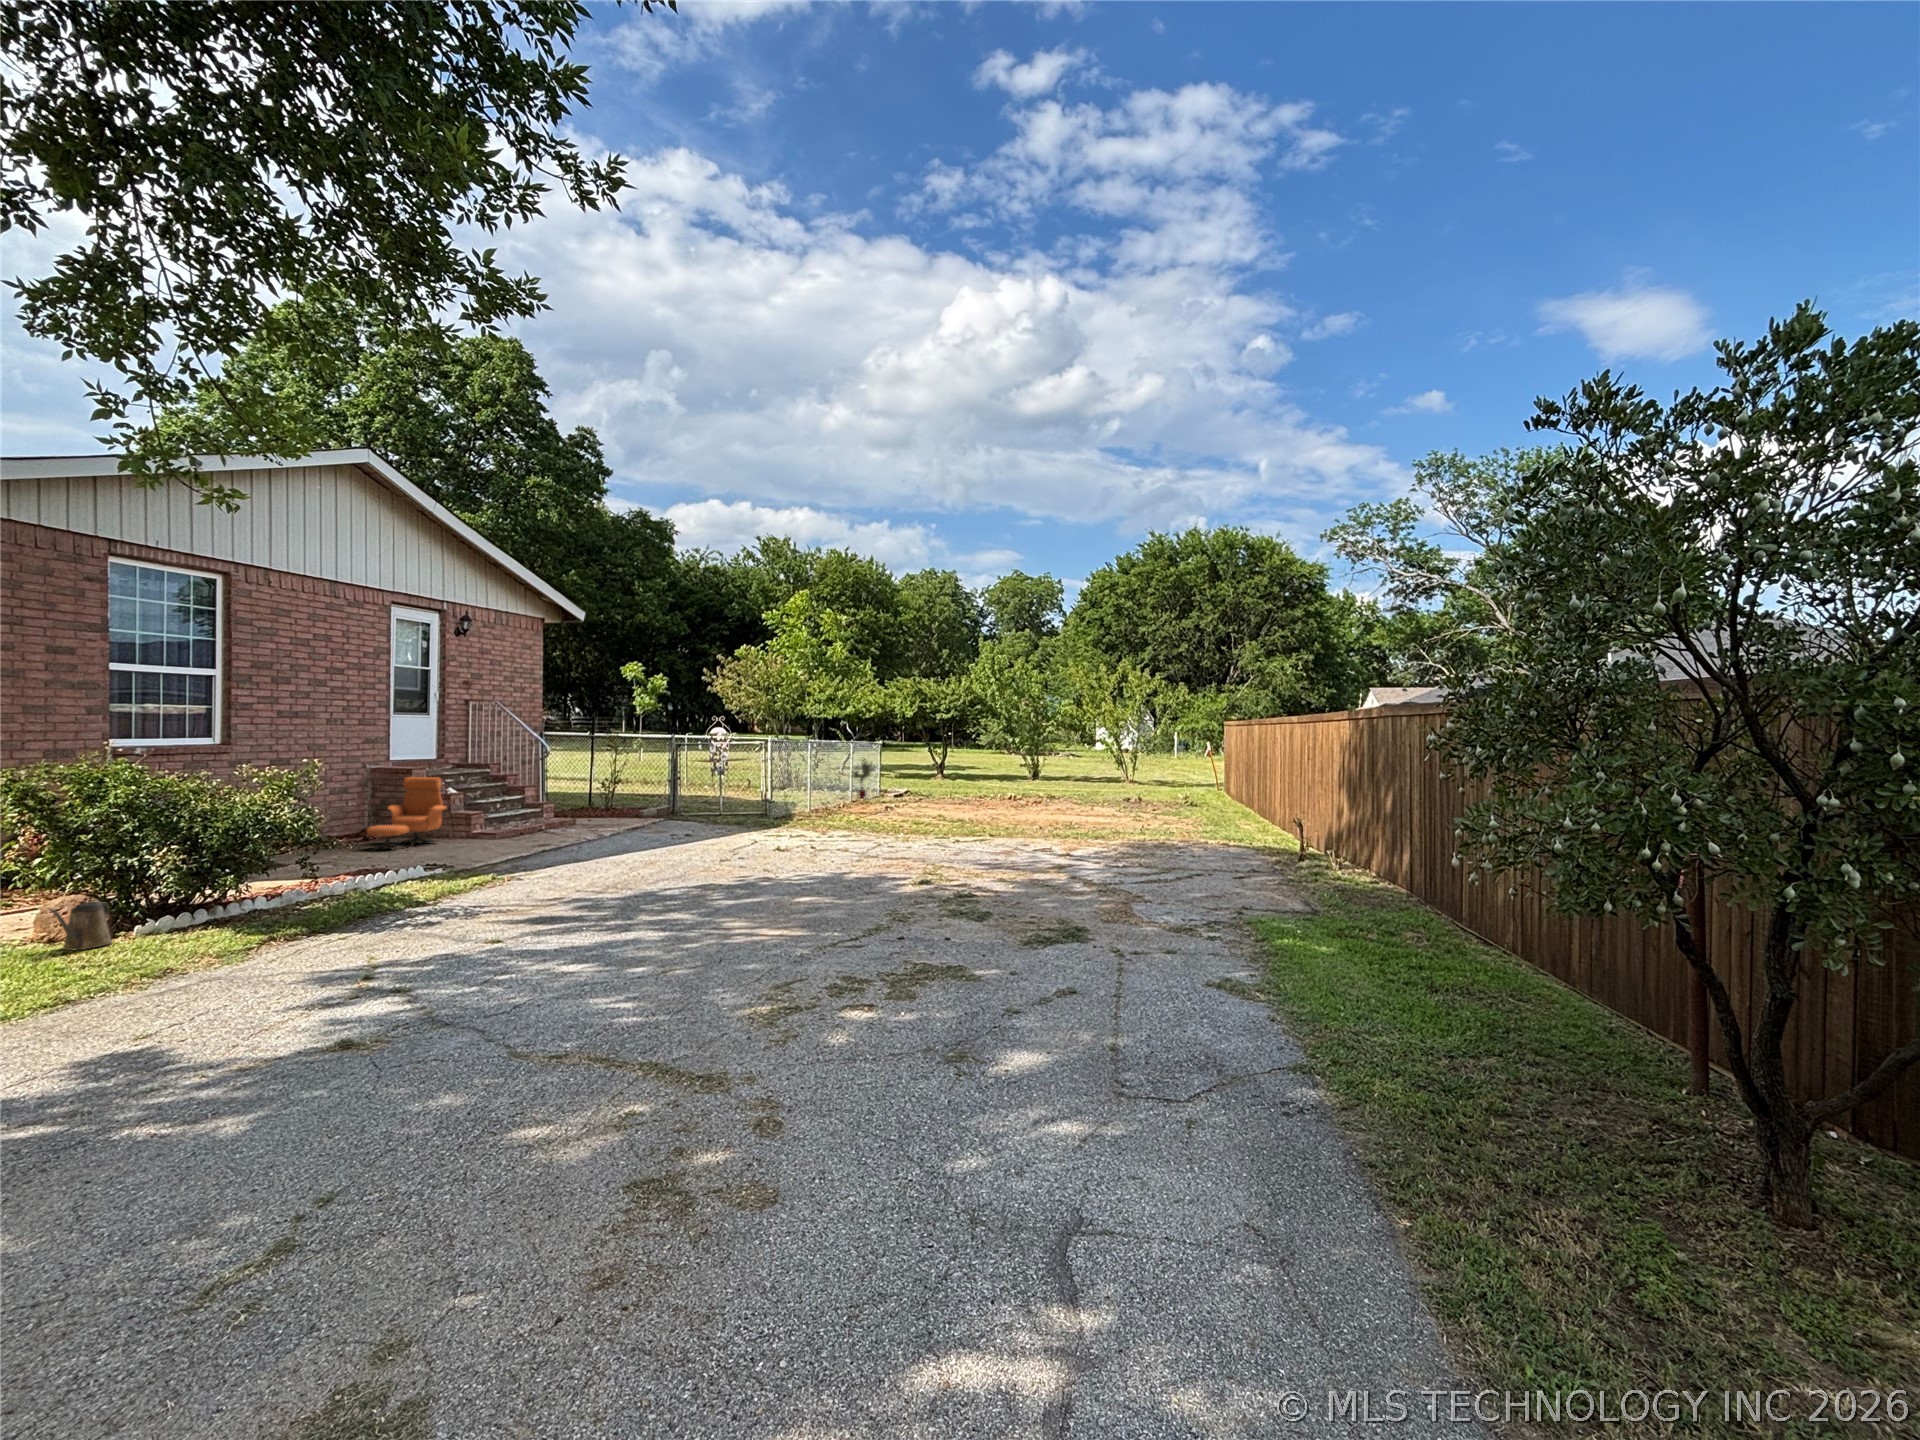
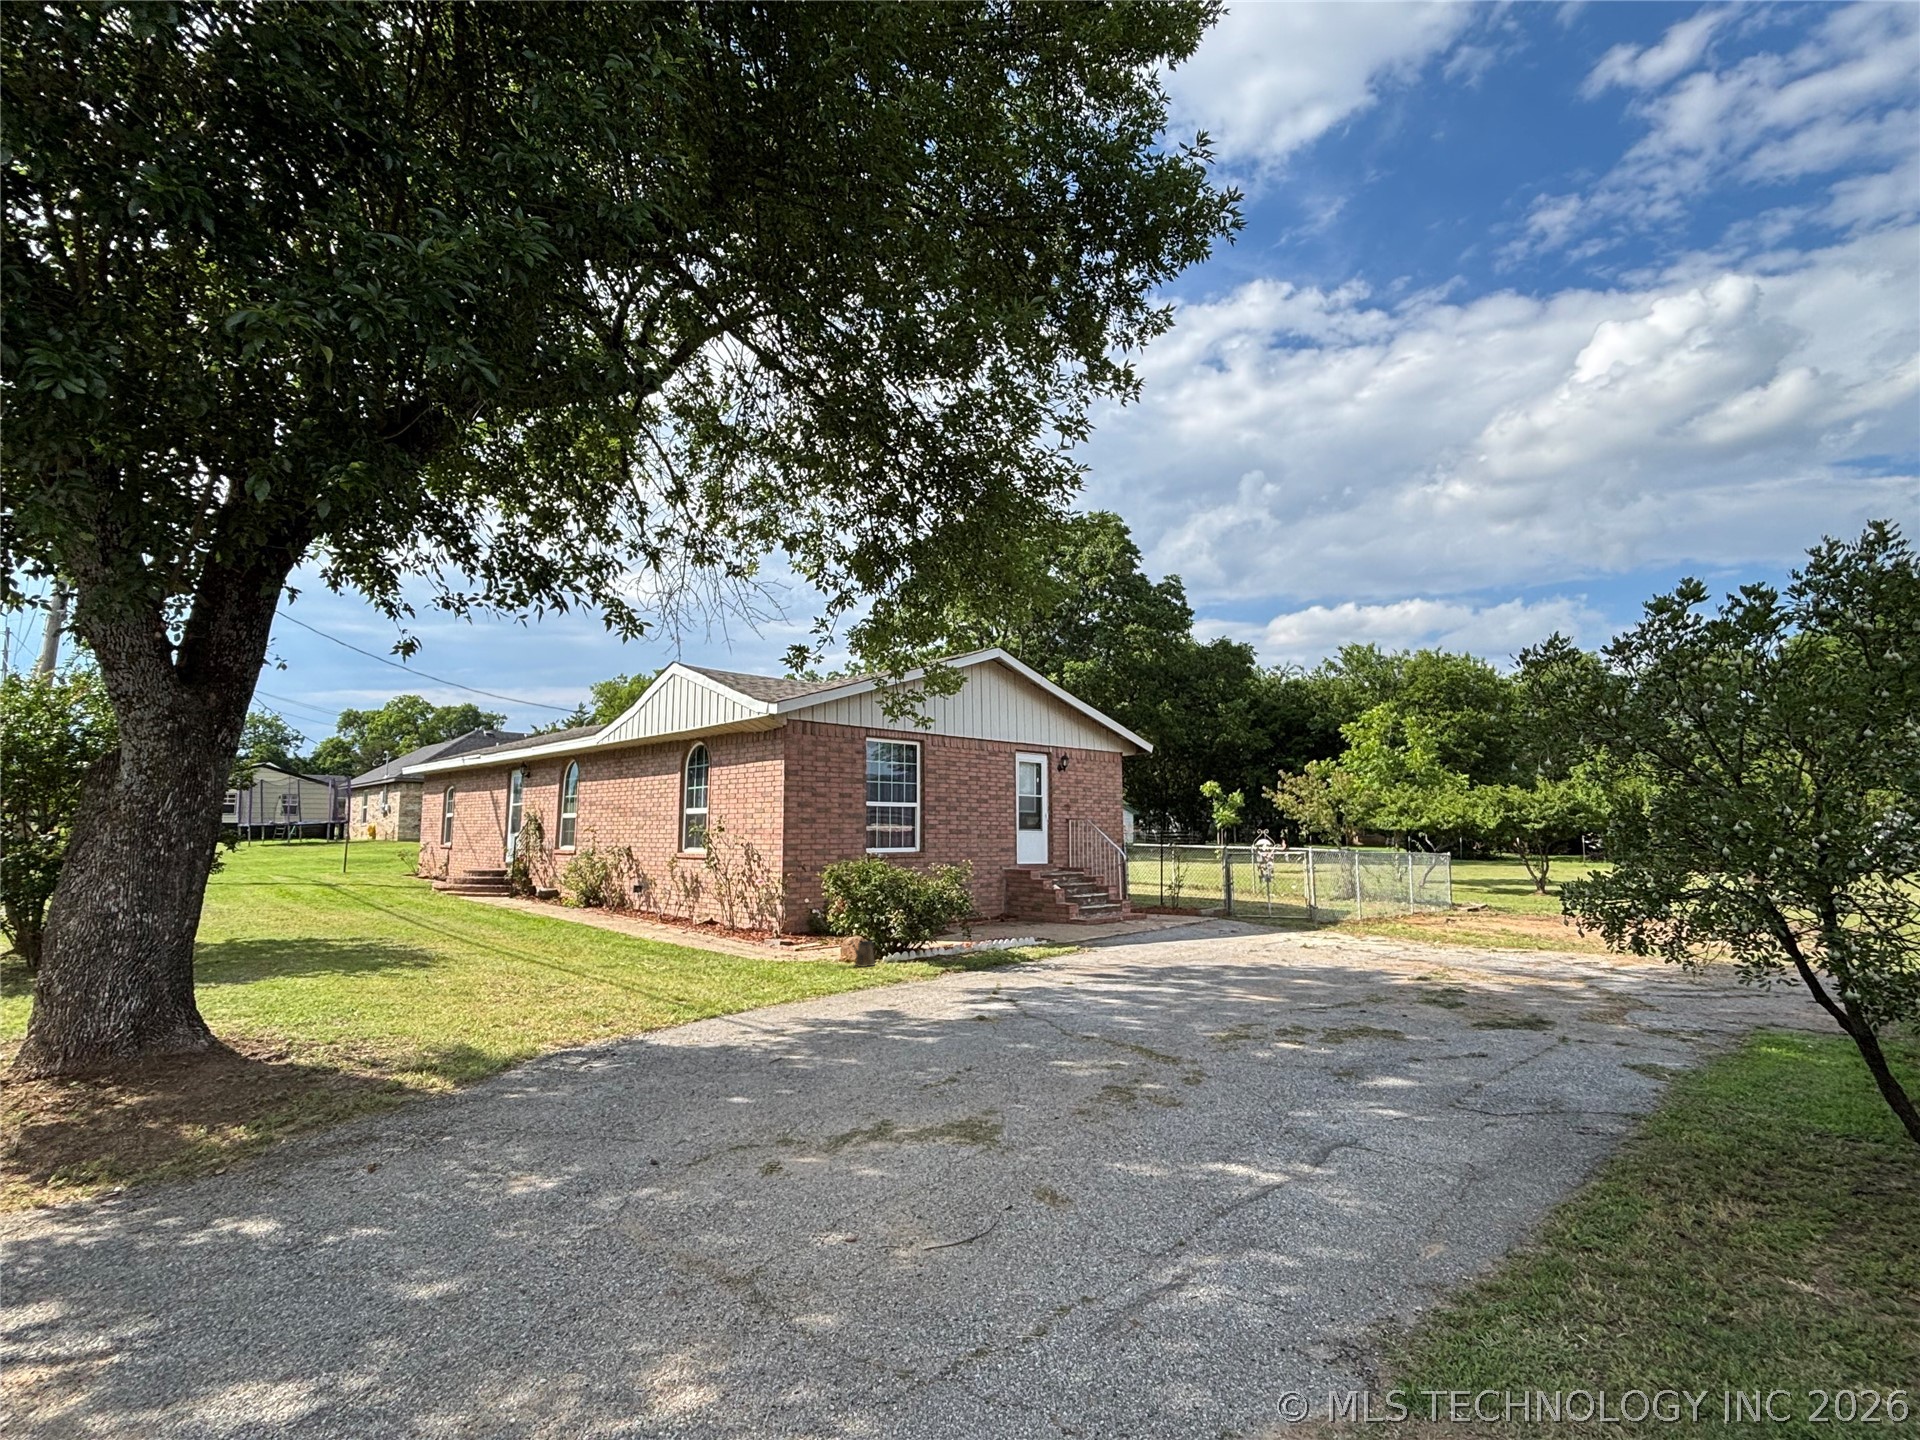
potted tree: present [852,759,874,798] -> none [1409,869,1437,912]
lounge chair: present [367,777,446,851] -> none [1001,877,1051,930]

